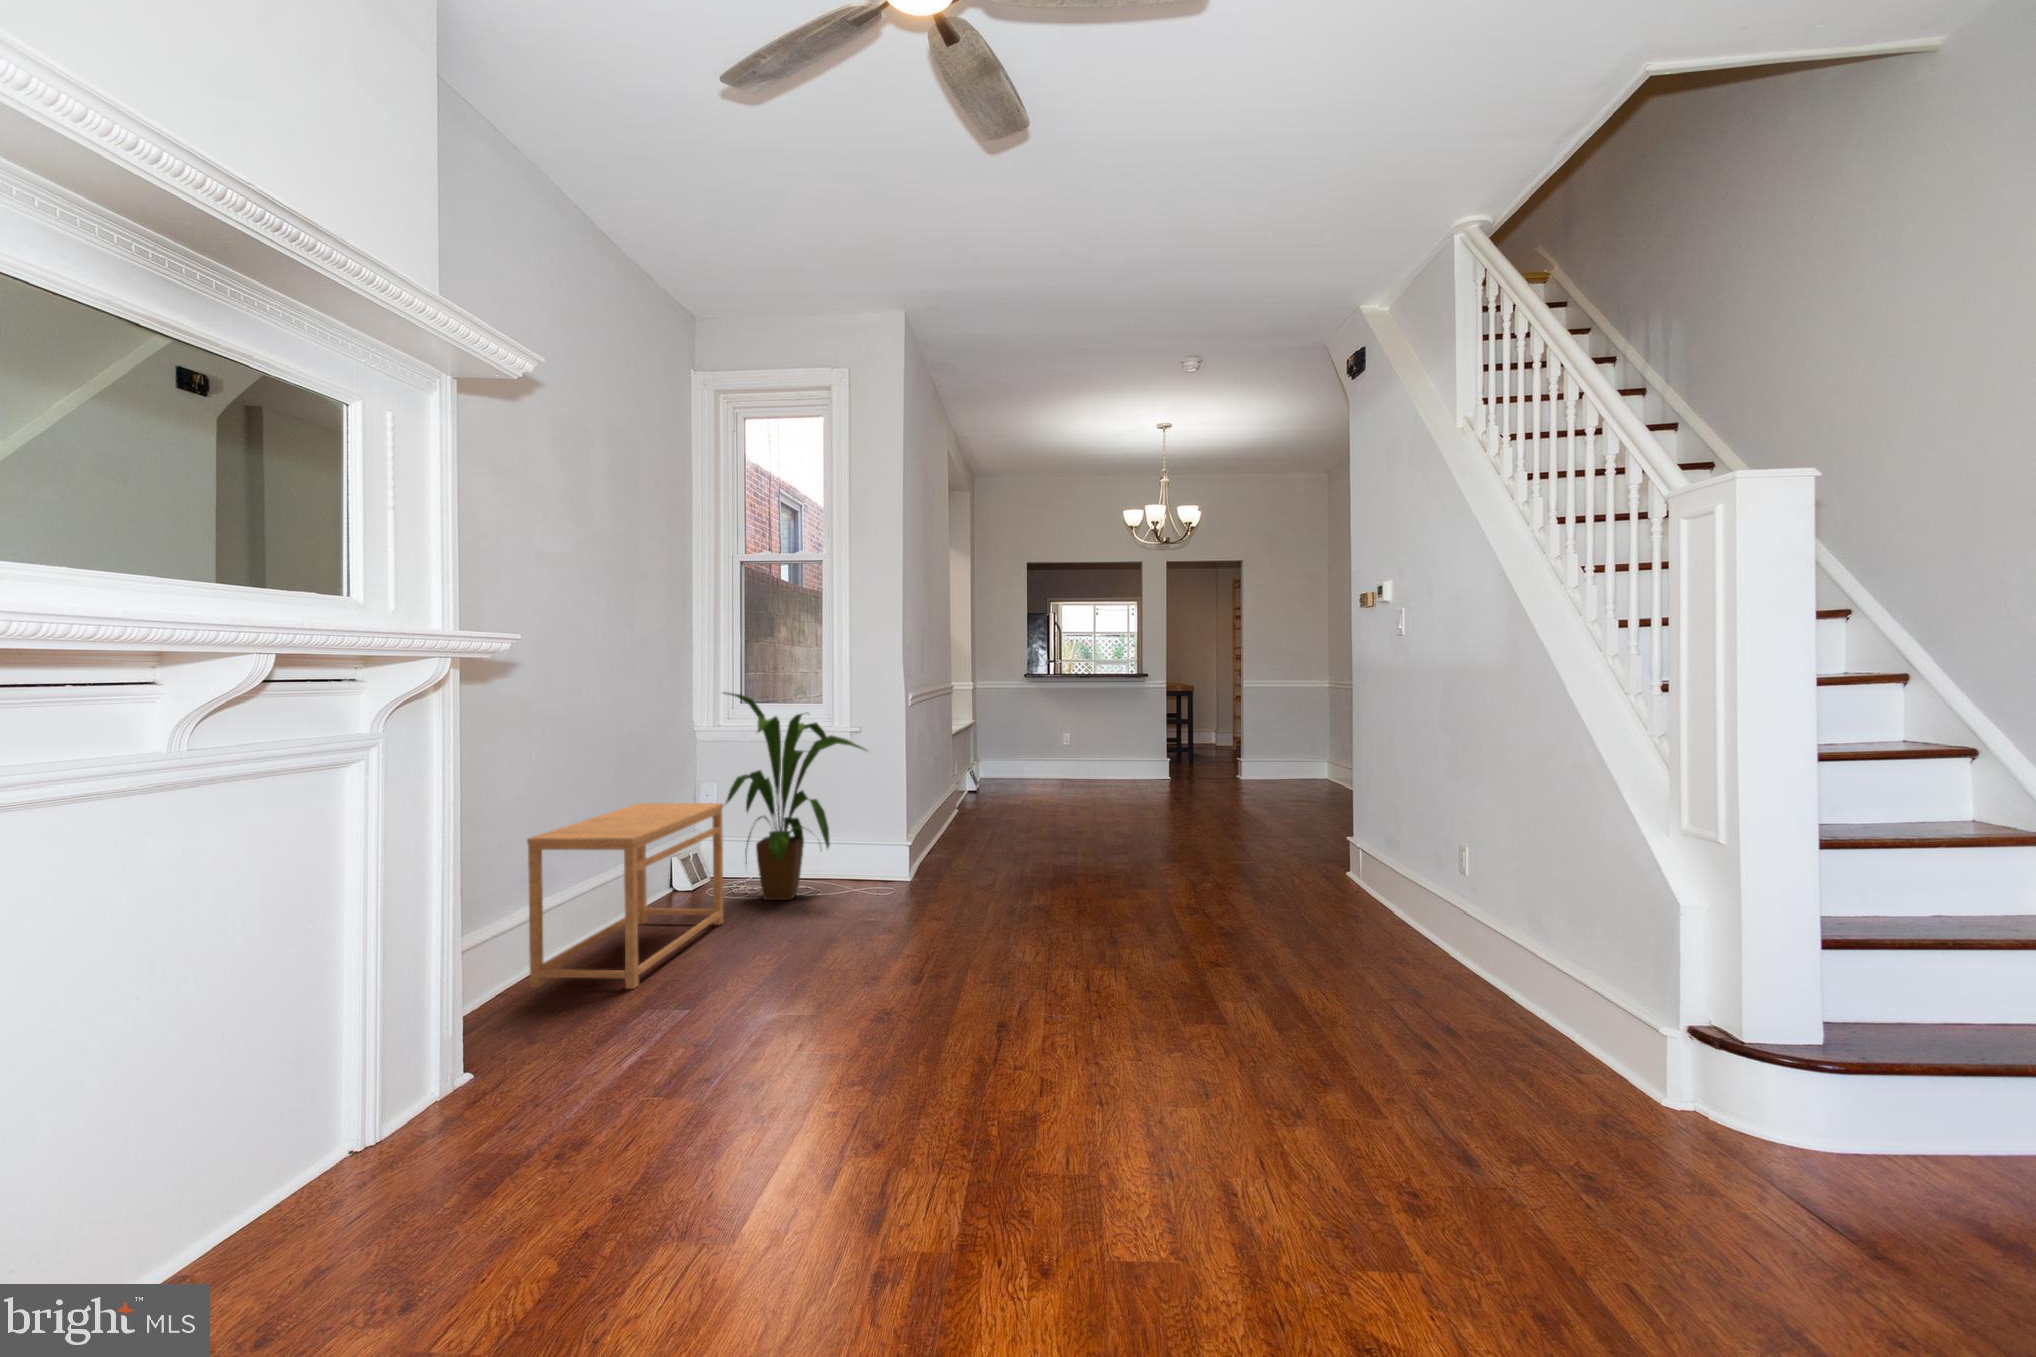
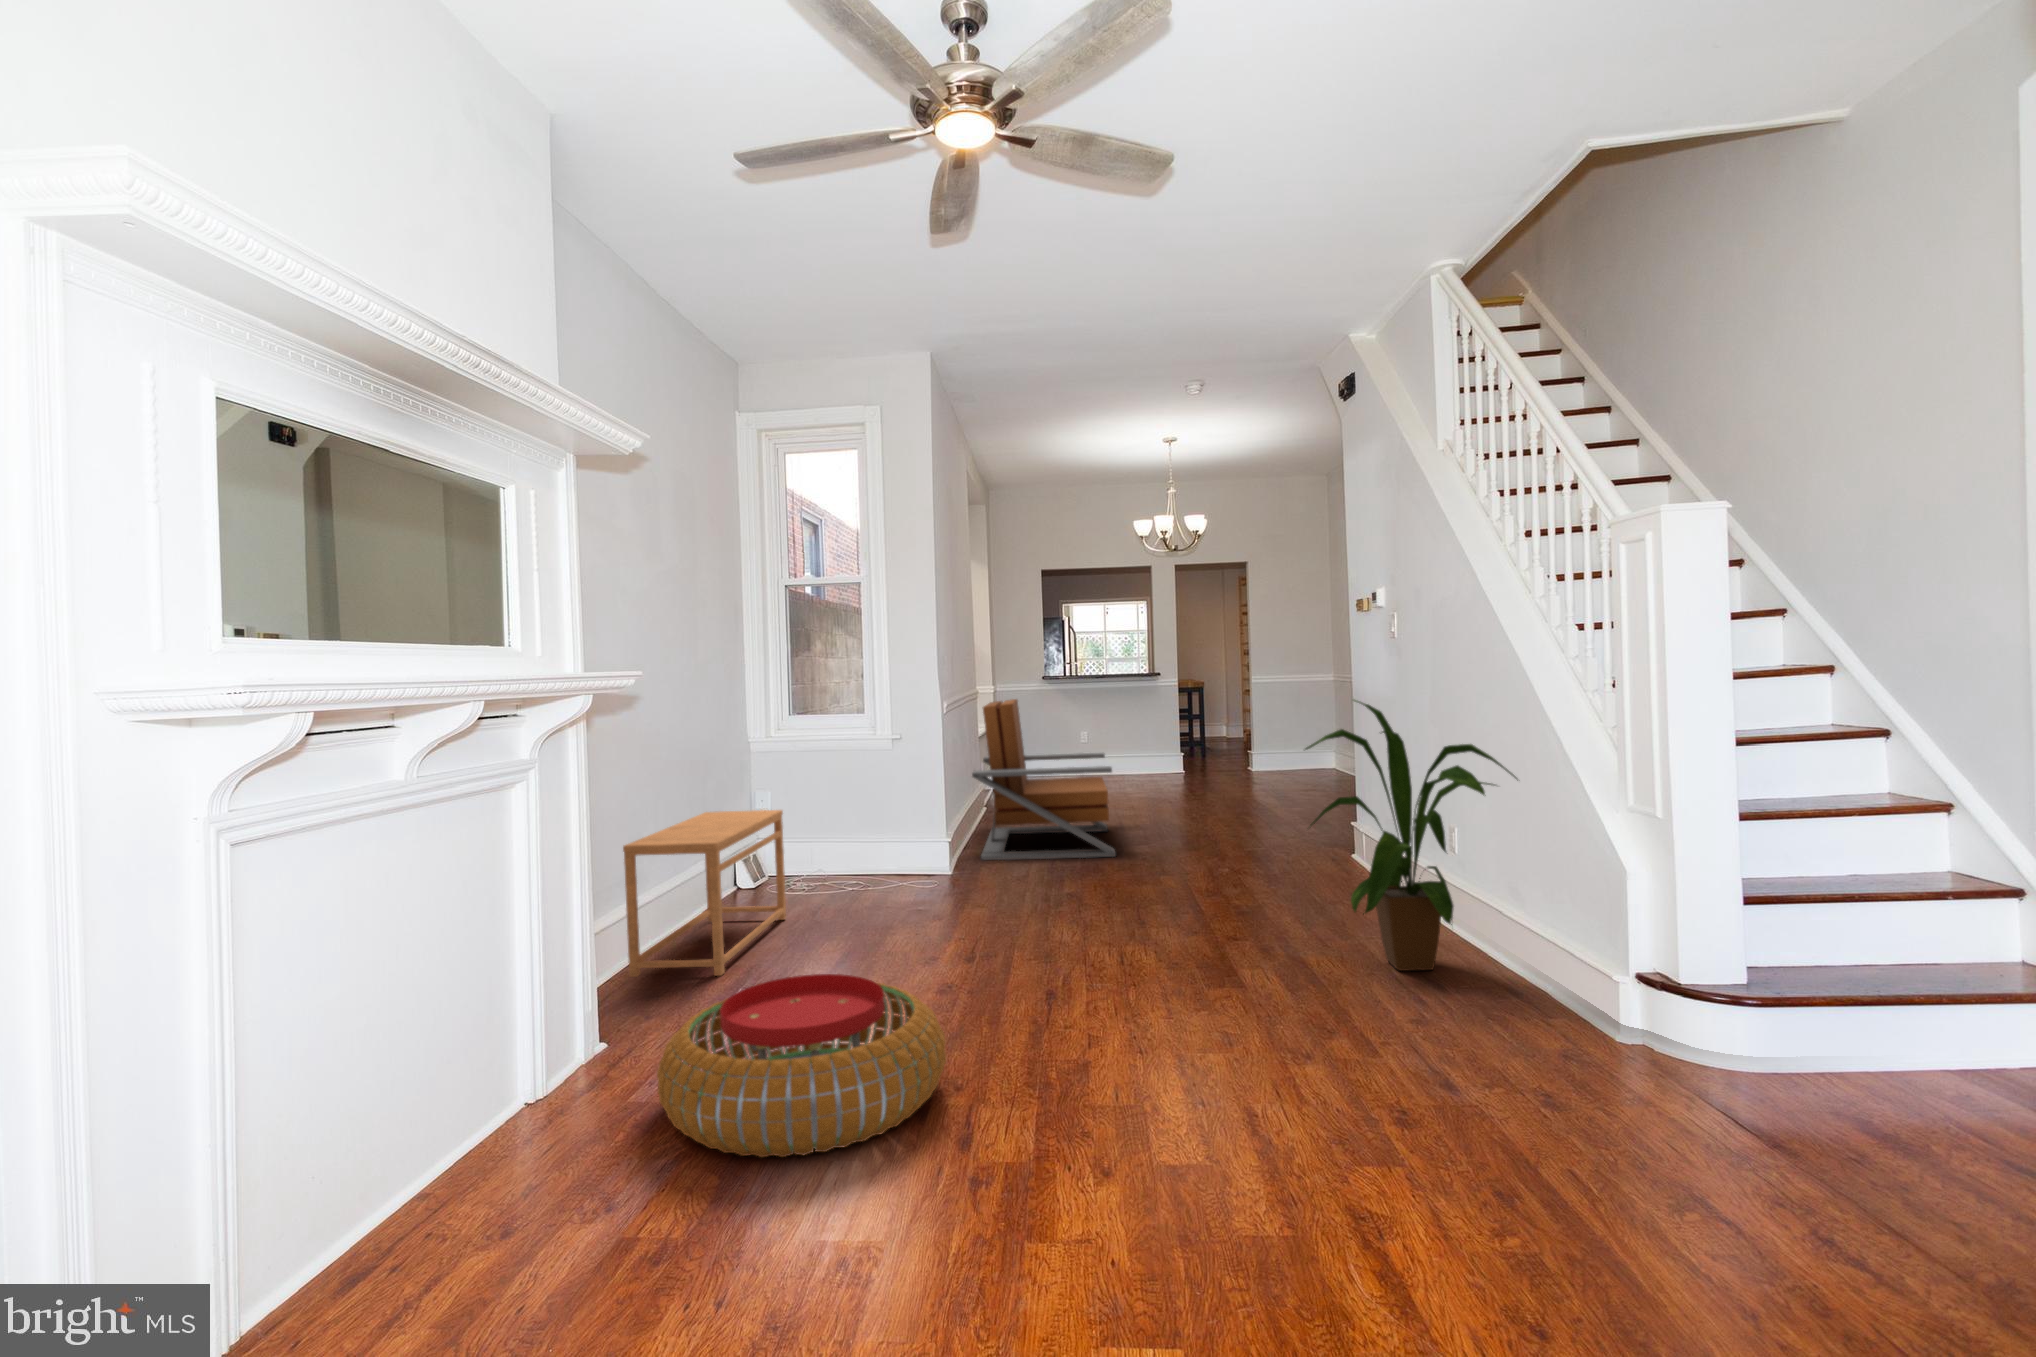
house plant: present [724,693,865,900] -> present [1306,700,1518,971]
lounge chair: none [940,693,1091,864] -> present [972,699,1116,860]
pouf: none [501,1000,864,1237] -> present [657,974,946,1157]

